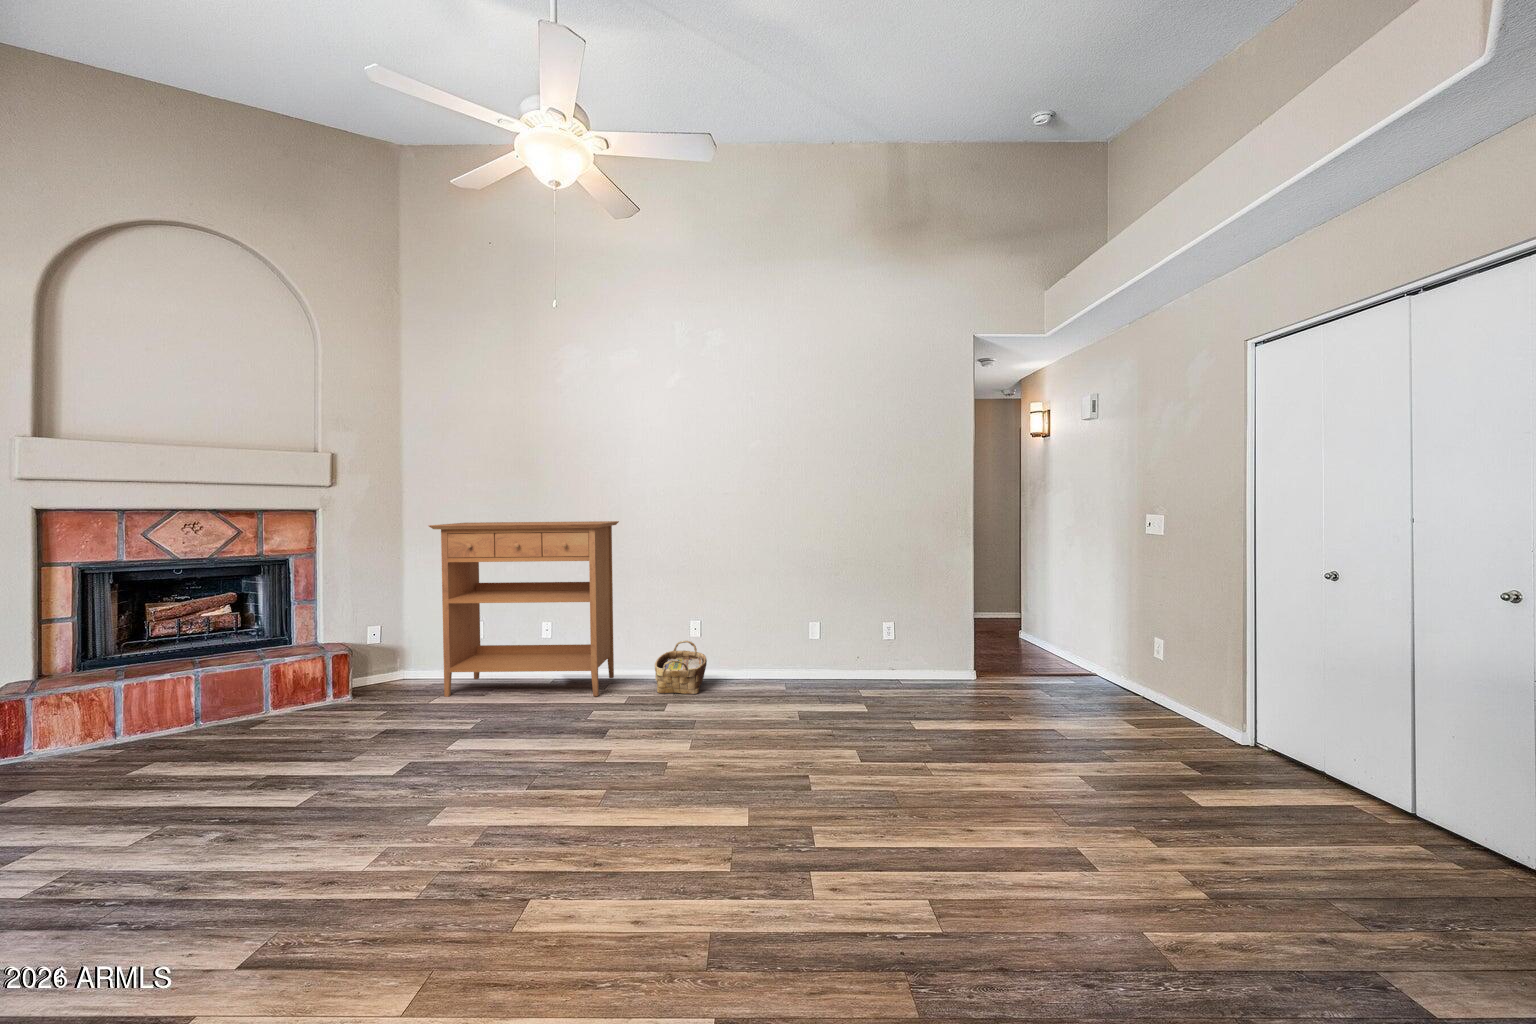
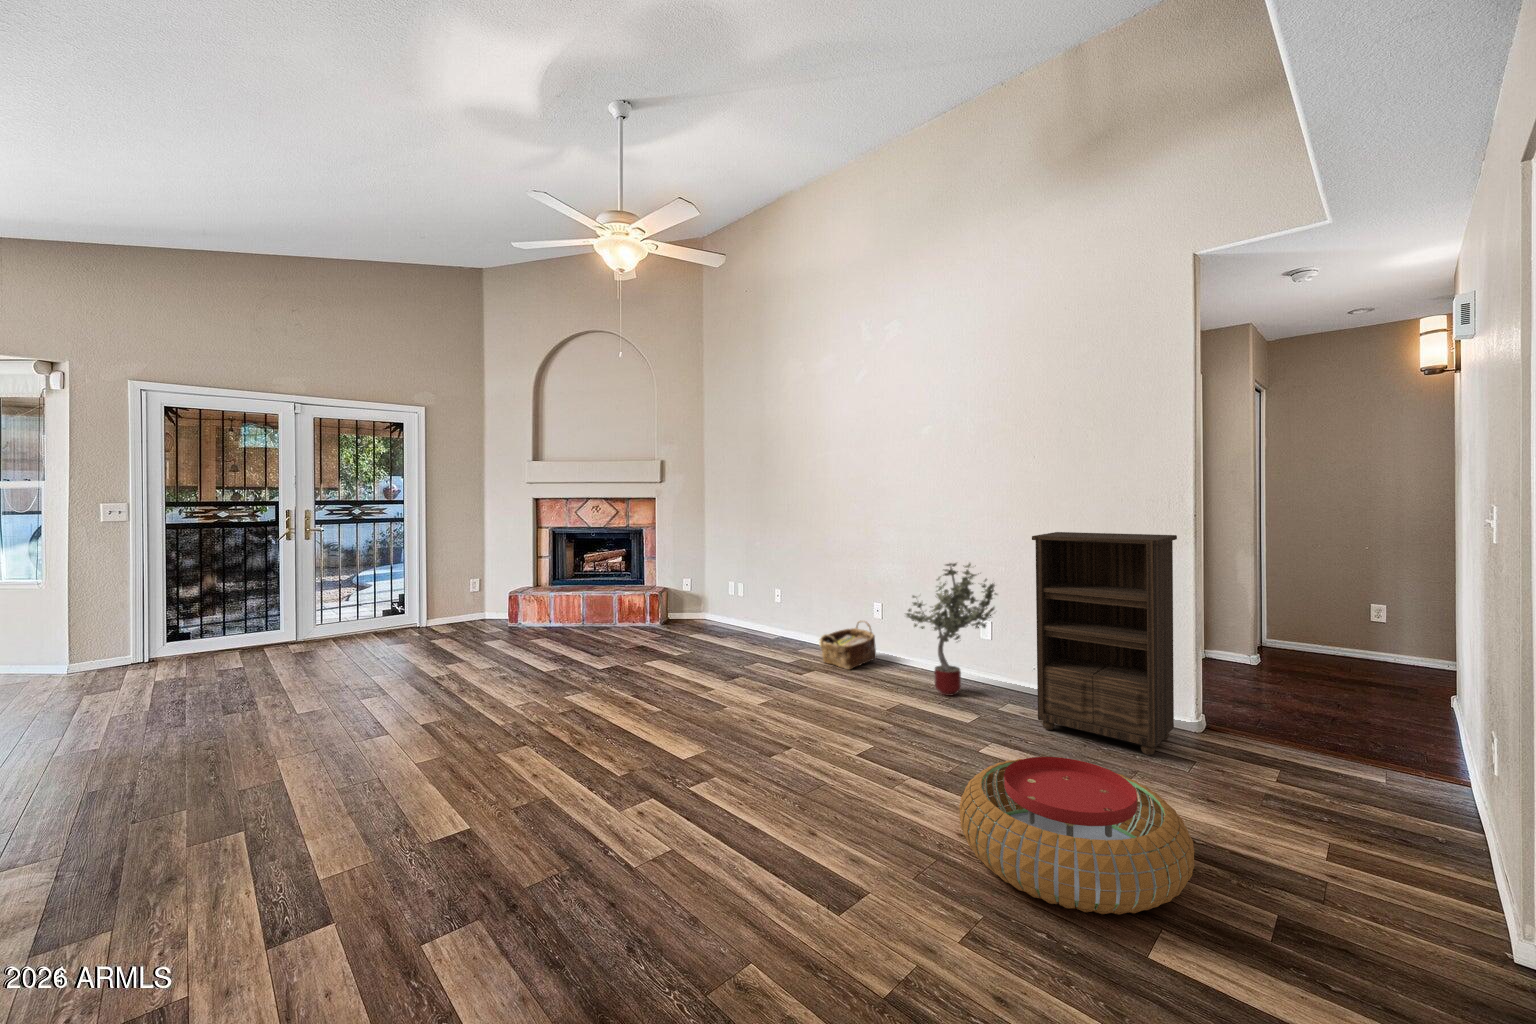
console table: present [429,521,619,697] -> none [689,506,818,654]
bookshelf: none [895,539,996,700] -> present [1032,532,1177,755]
potted tree: none [758,570,858,695] -> present [906,563,997,696]
pouf: none [1001,703,1172,802] -> present [959,757,1195,915]

